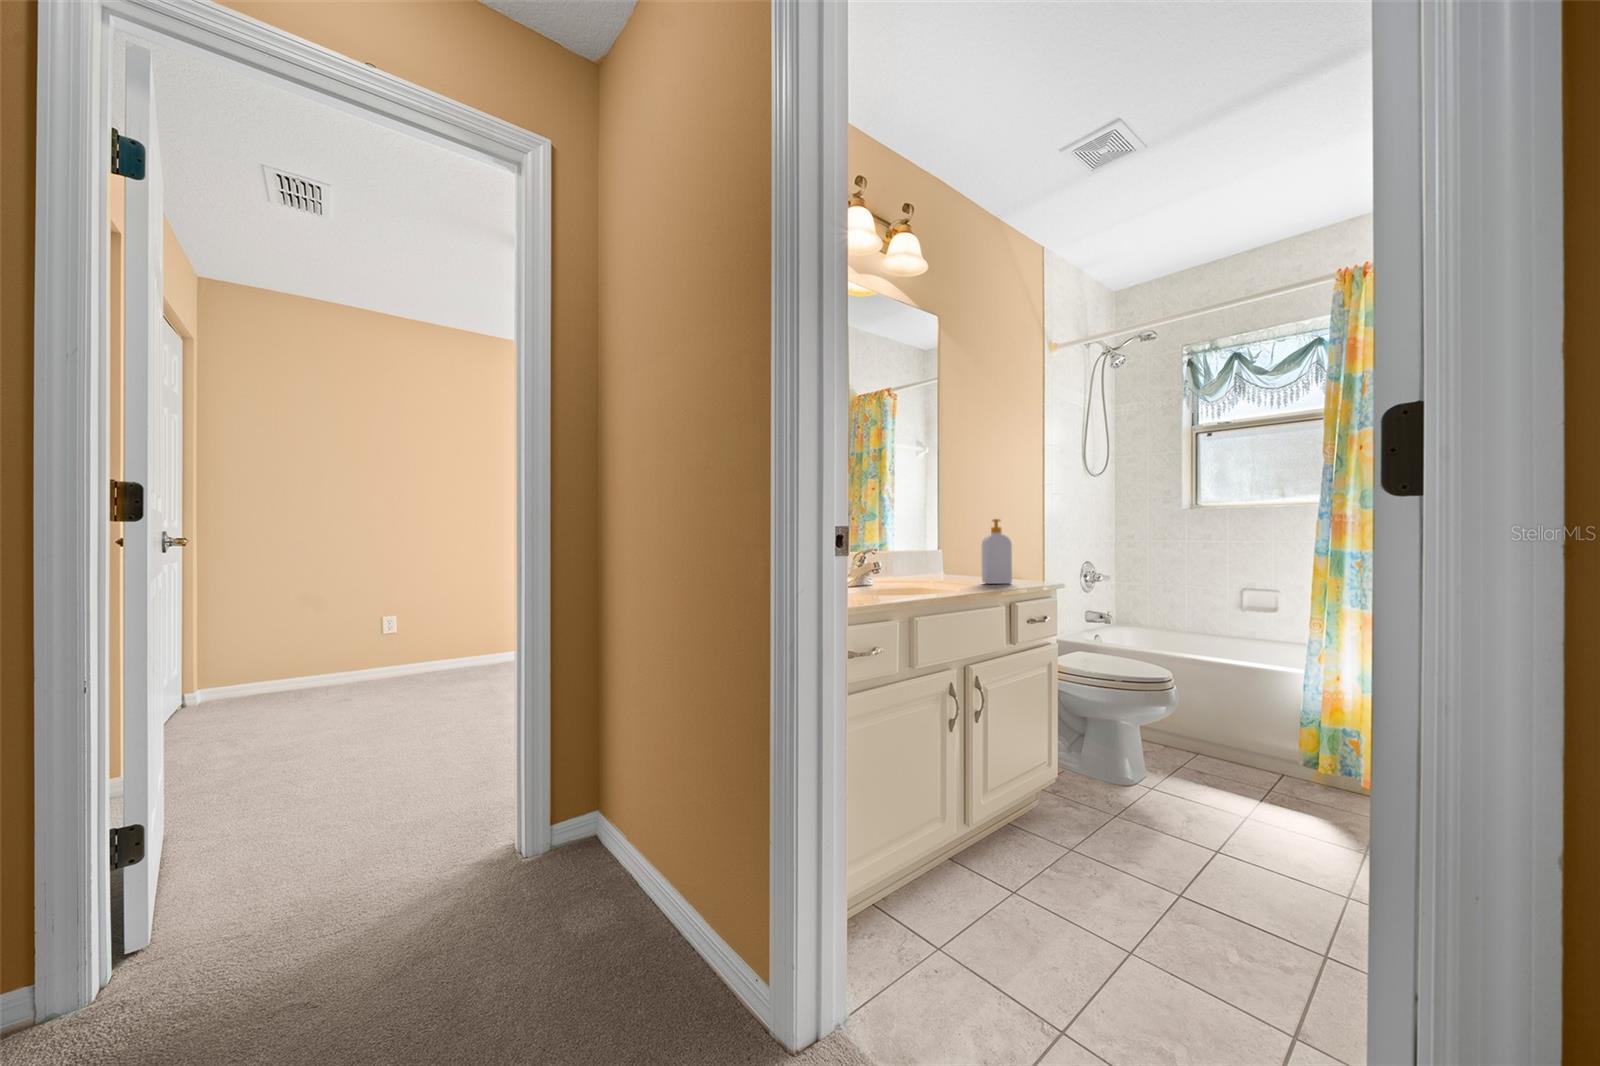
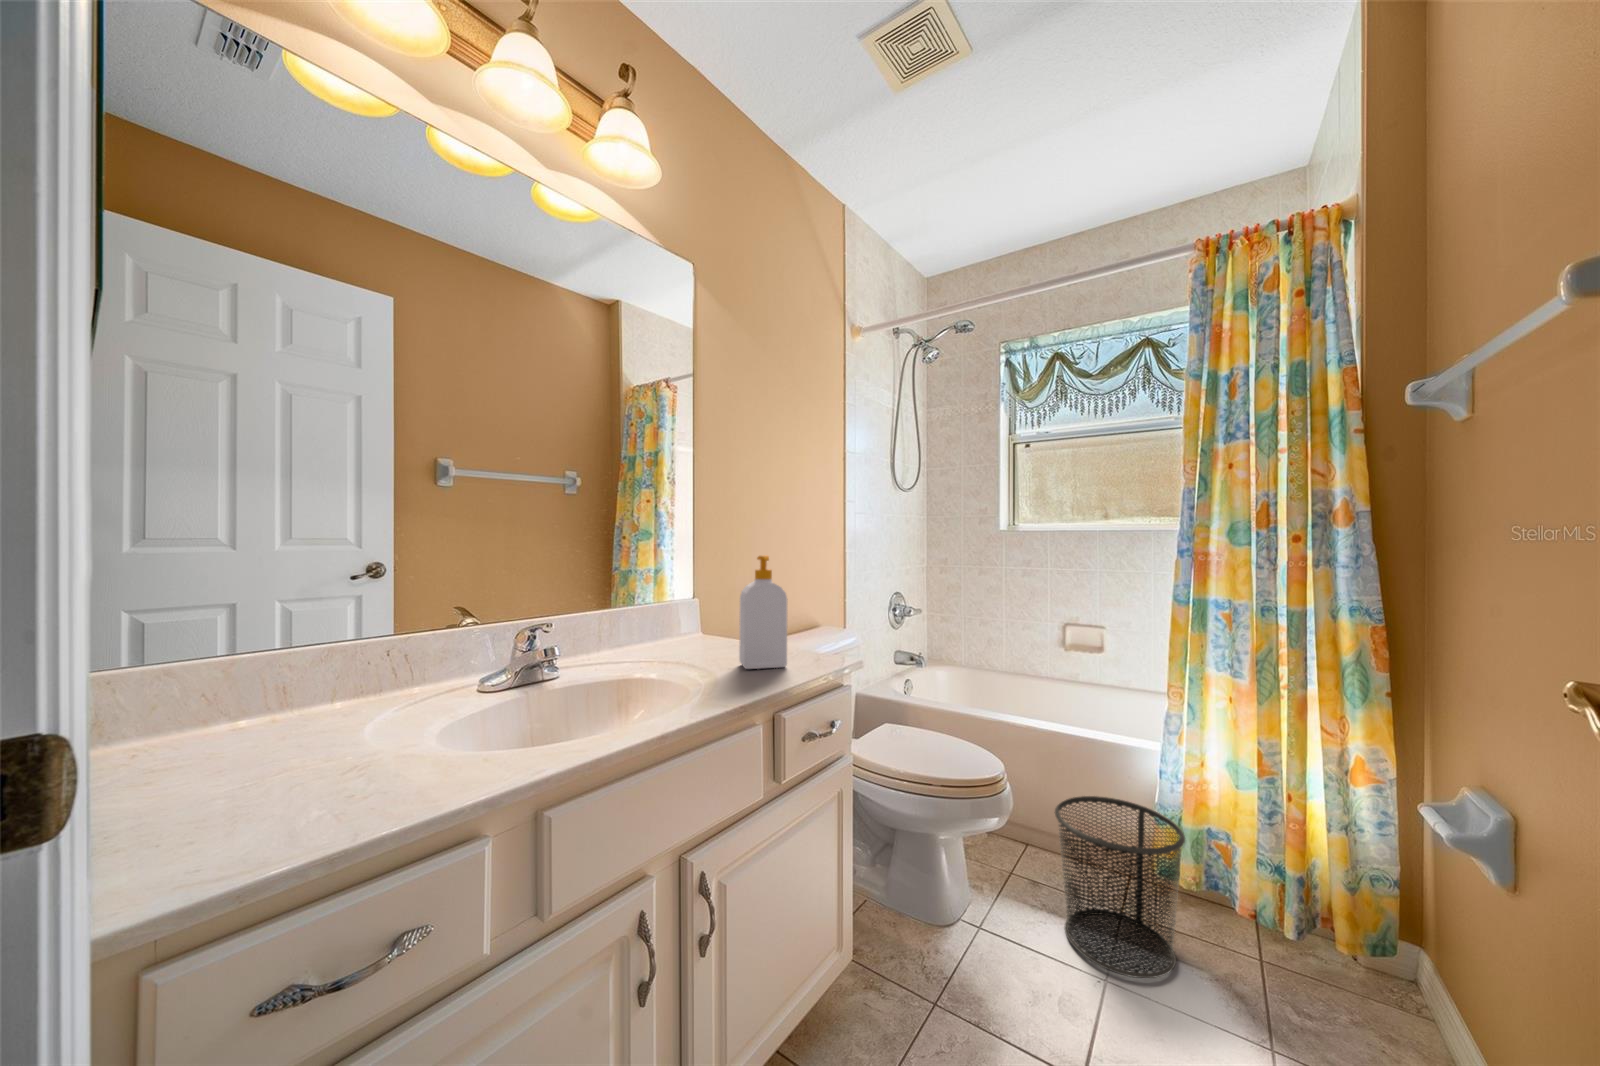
waste bin: none [1208,700,1309,812] -> present [1055,796,1185,978]

